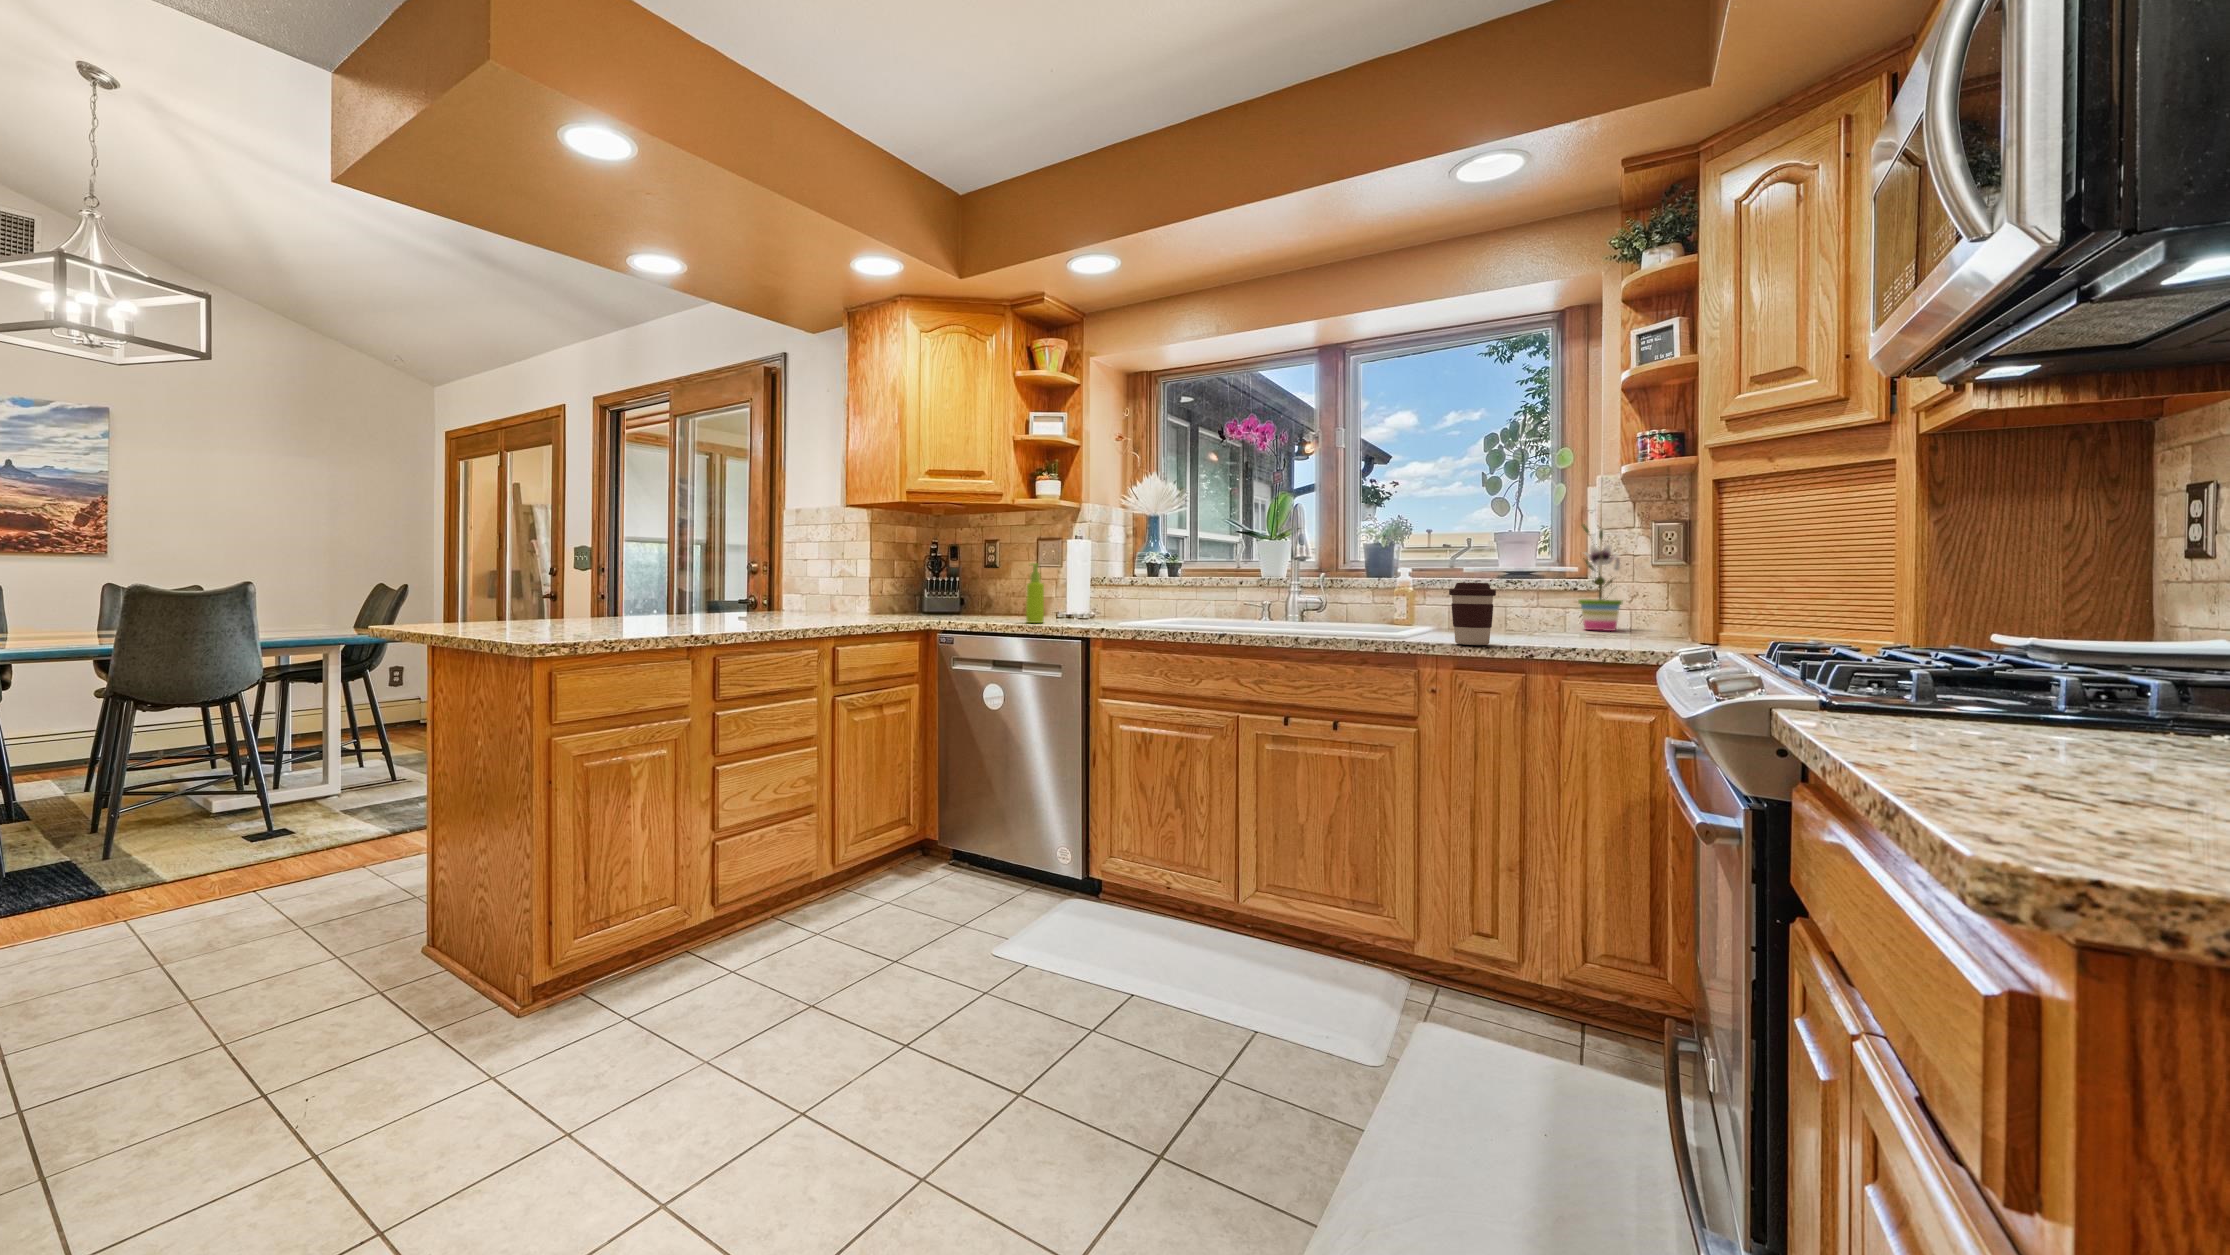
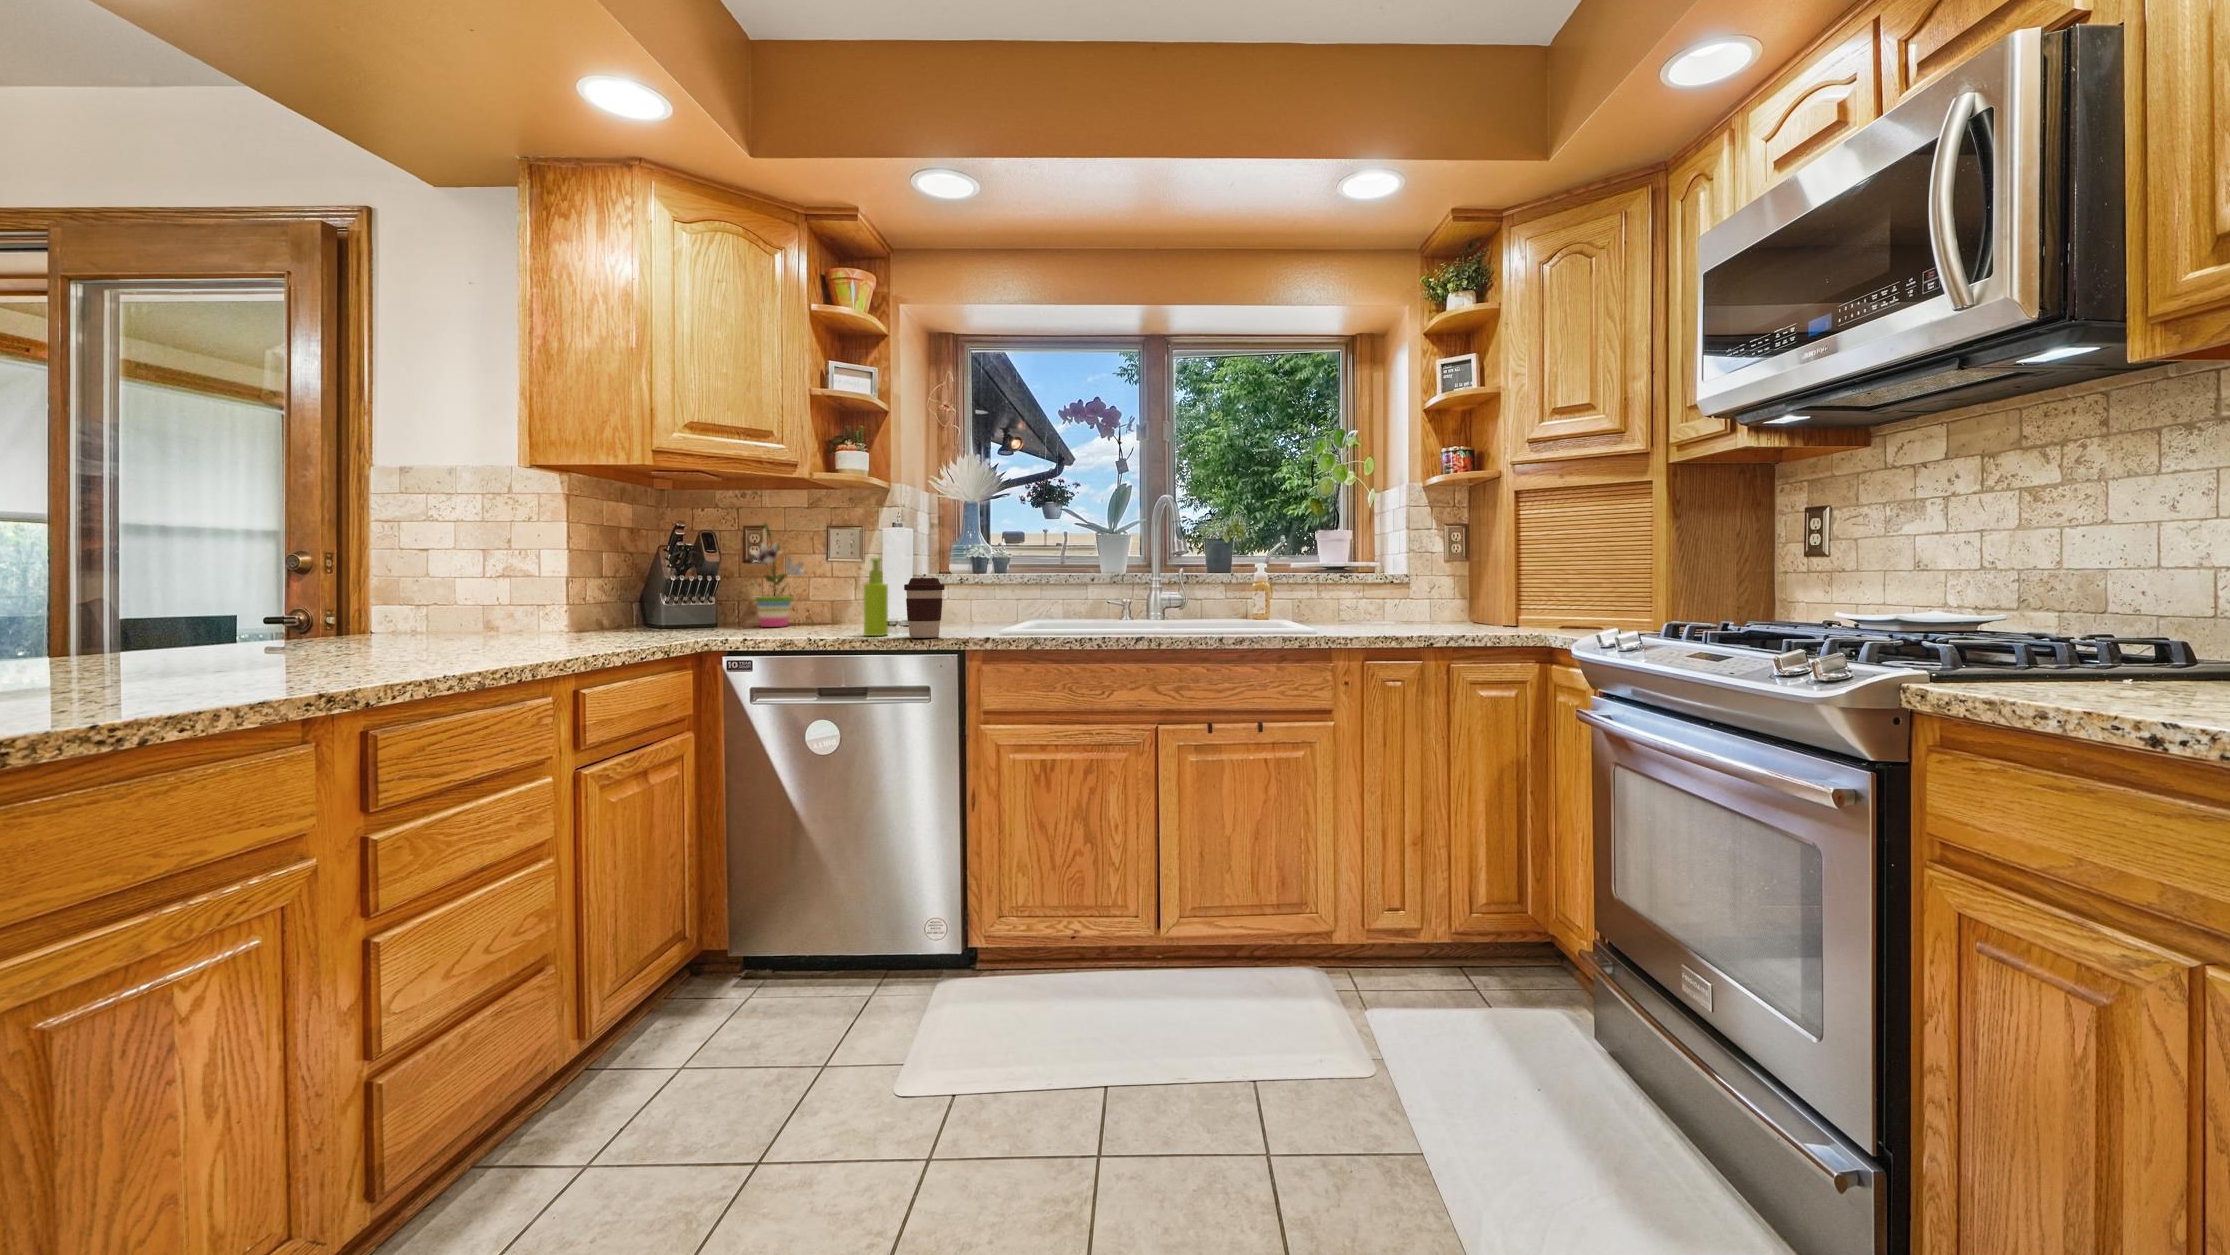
potted plant: present [1578,524,1622,631] -> present [751,523,806,627]
coffee cup: present [1449,583,1496,645] -> present [904,578,945,638]

